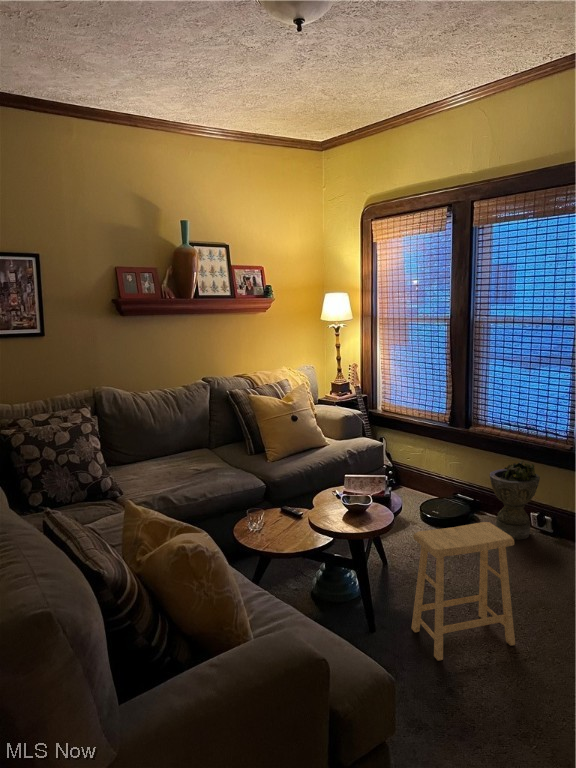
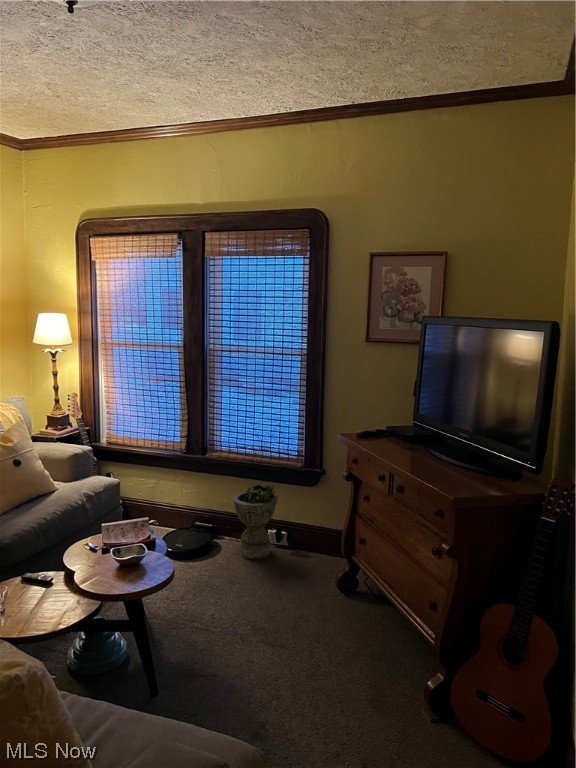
footstool: present [411,522,515,661] -> none [196,554,297,714]

